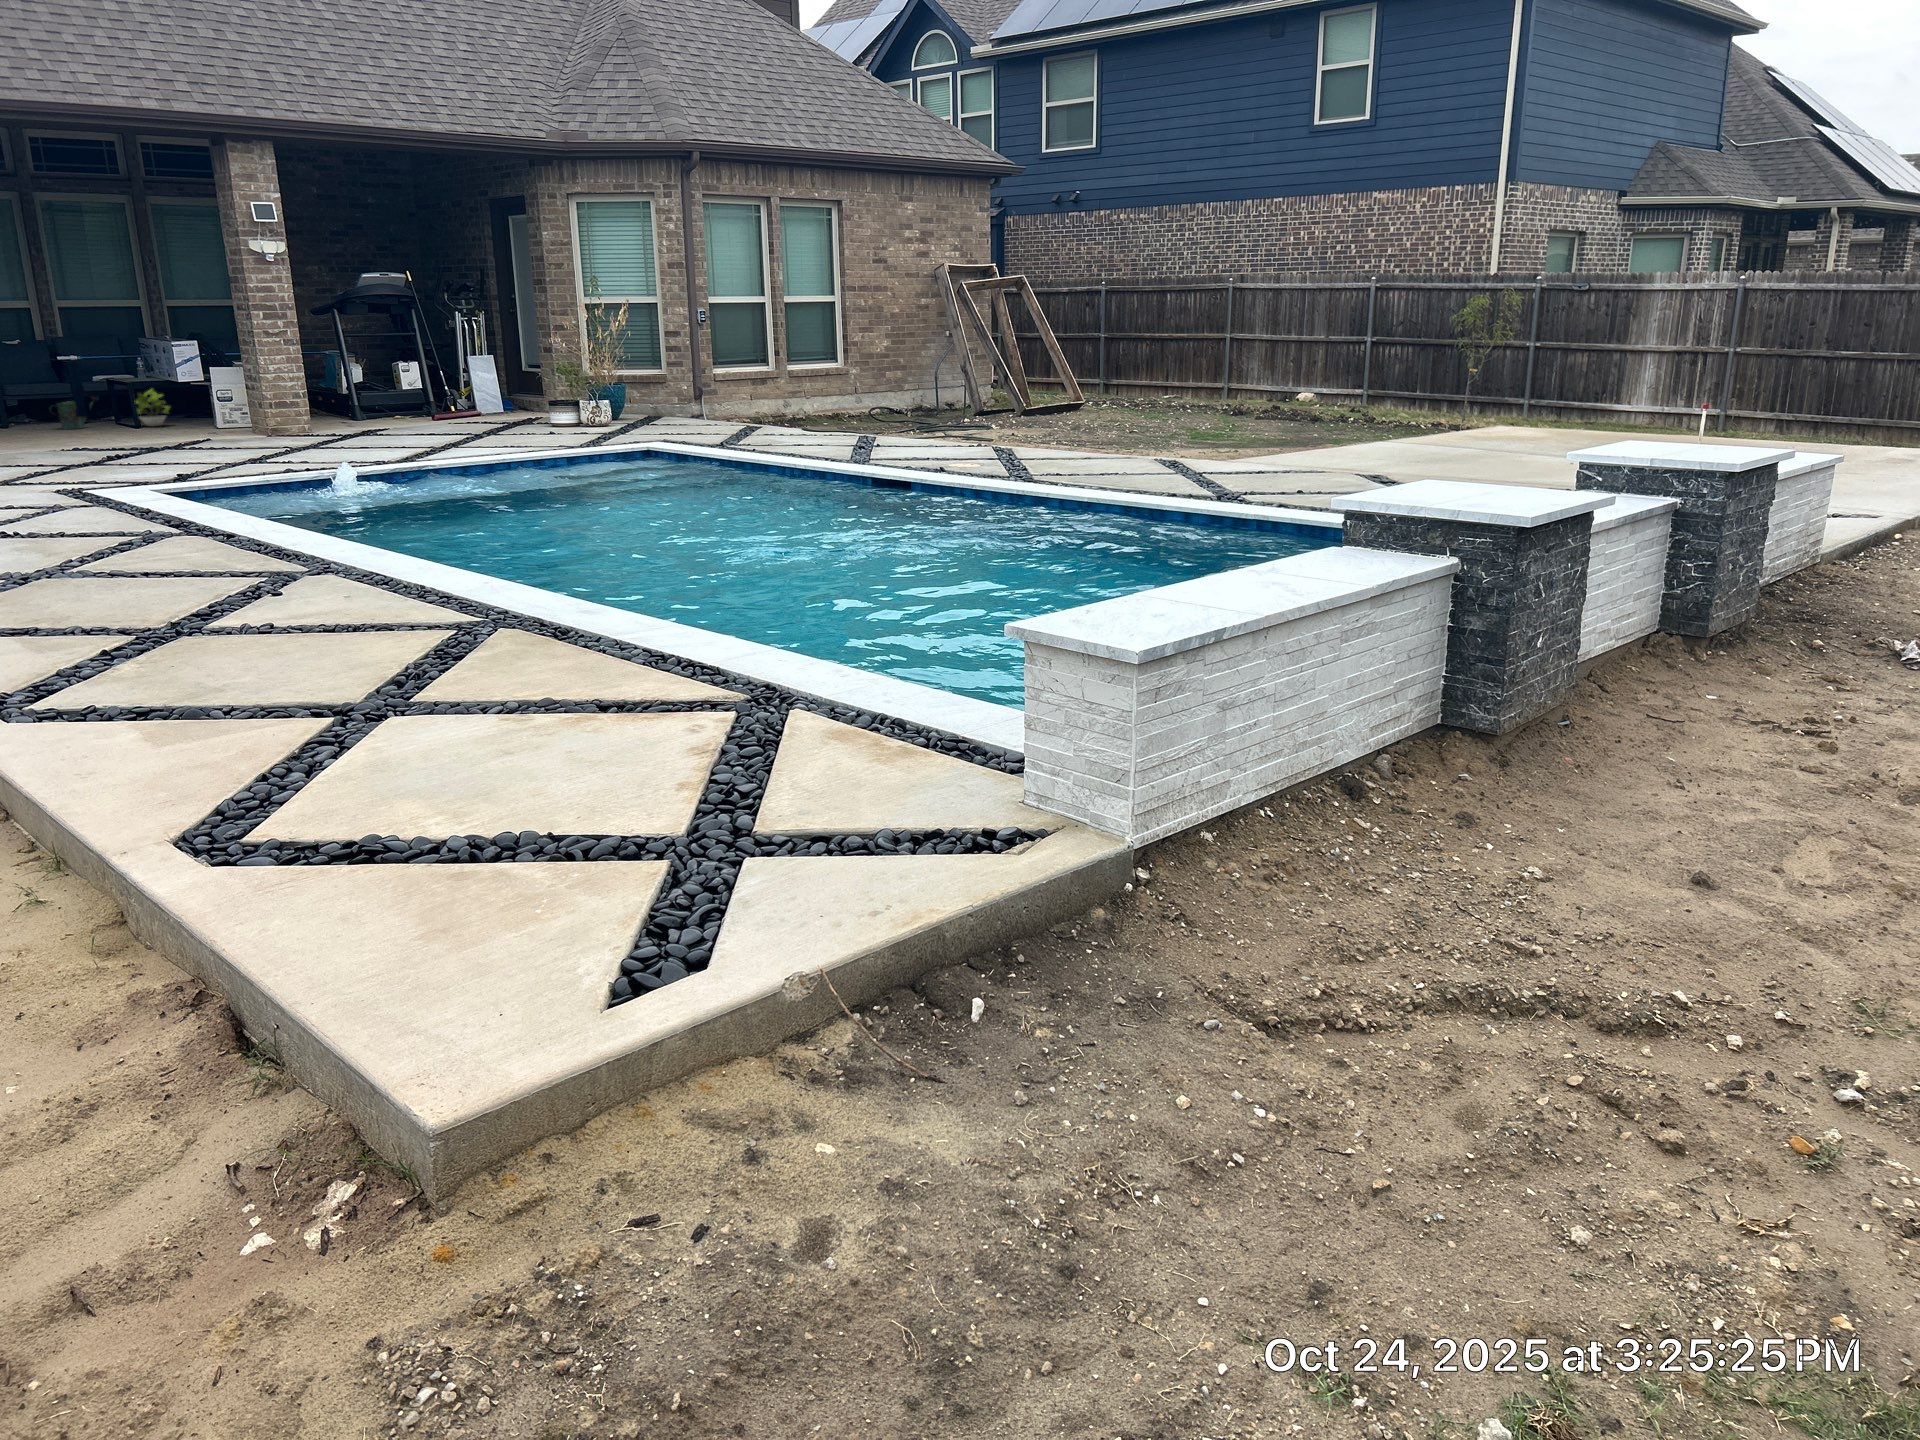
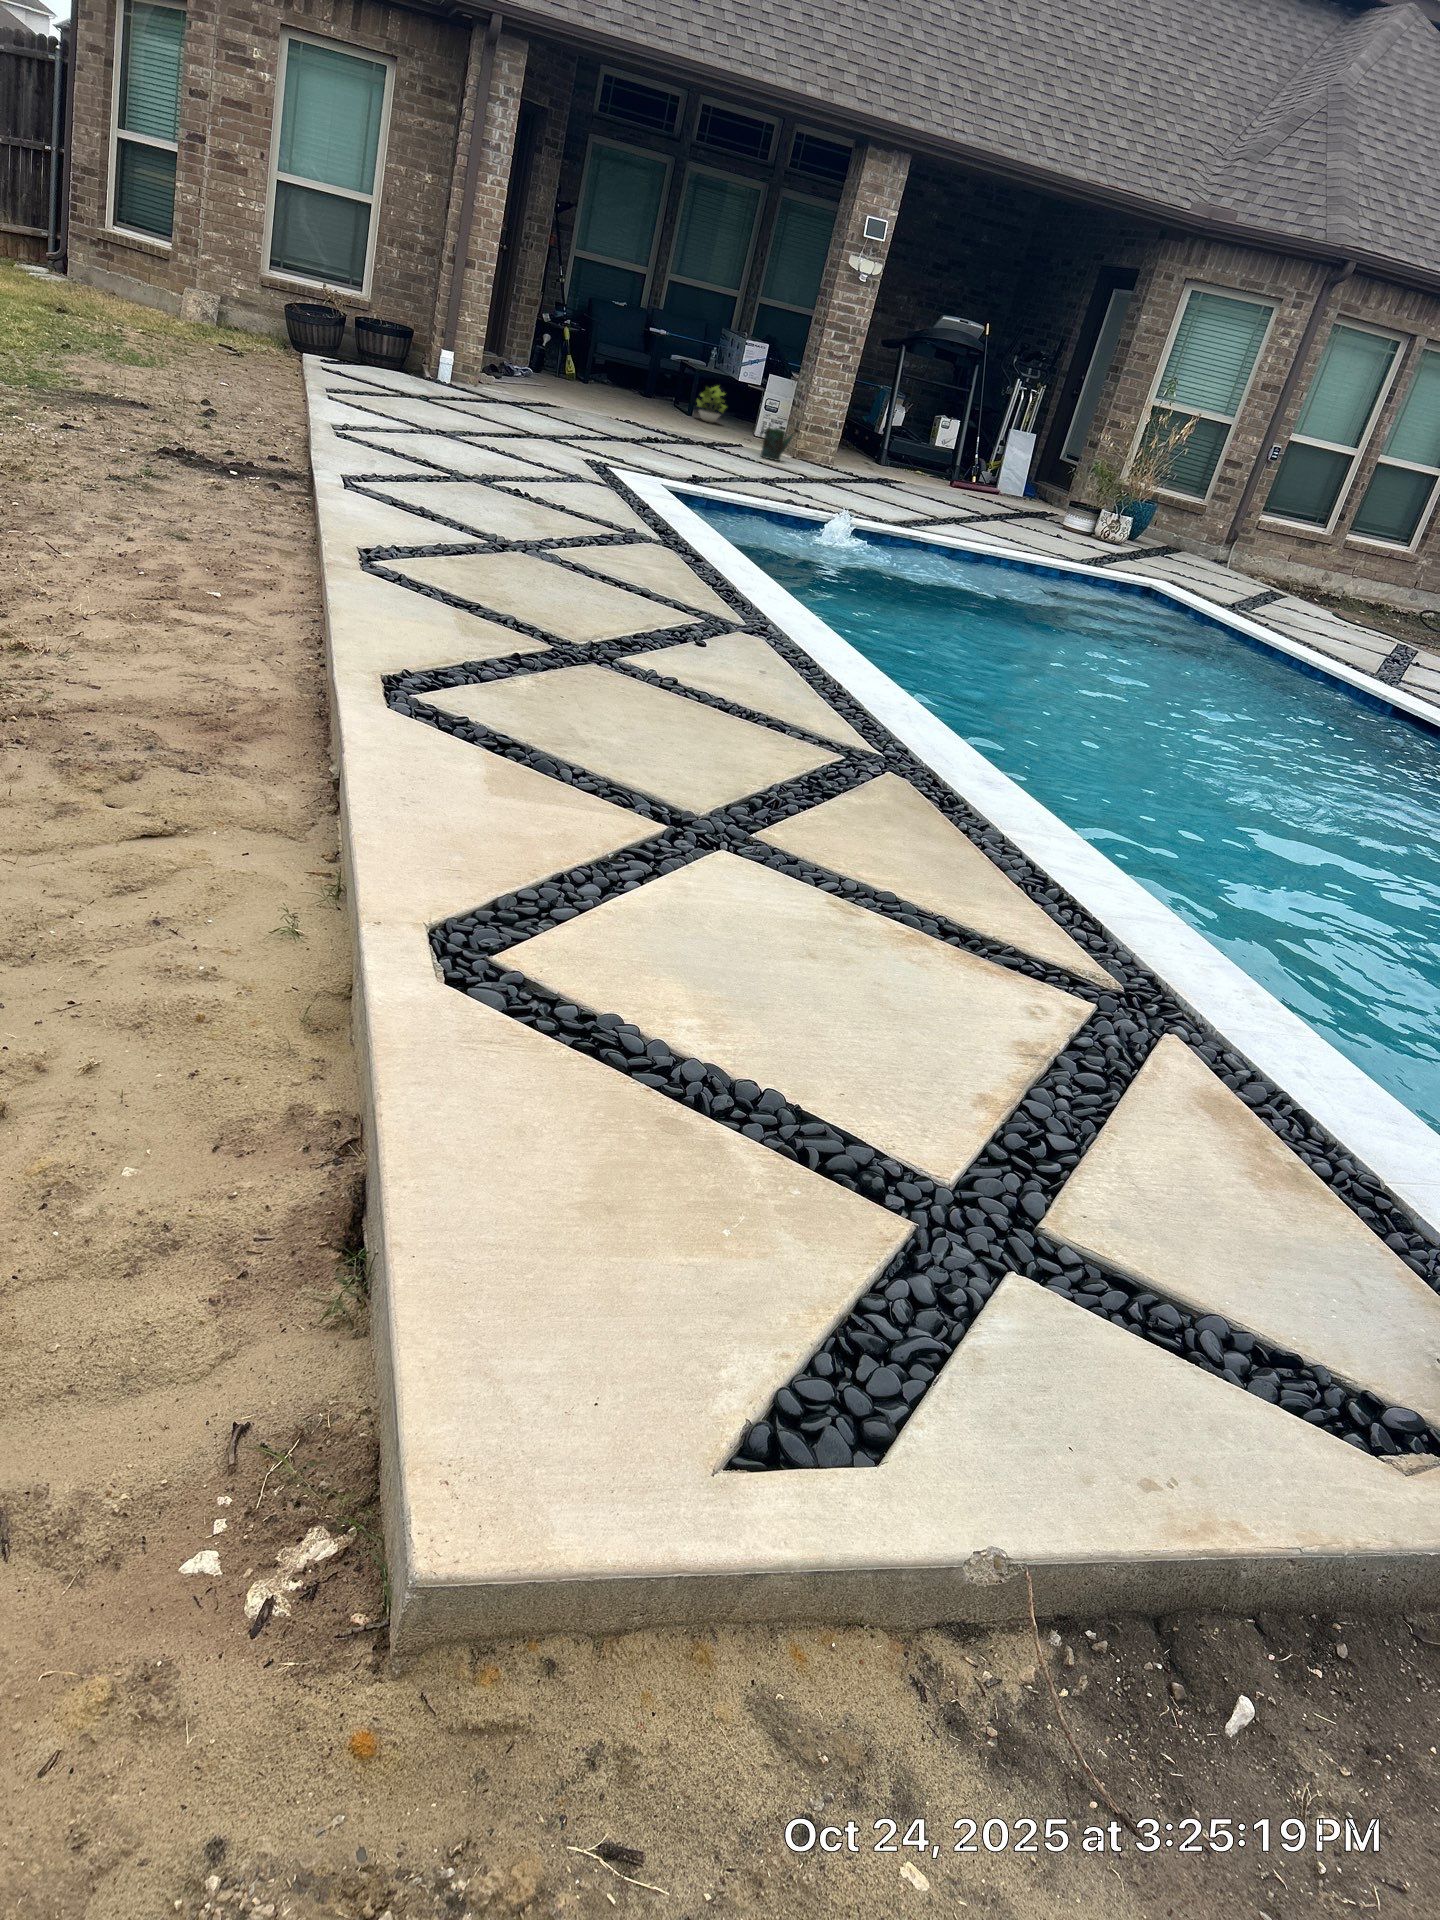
watering can: present [57,397,97,429] -> present [760,428,799,461]

